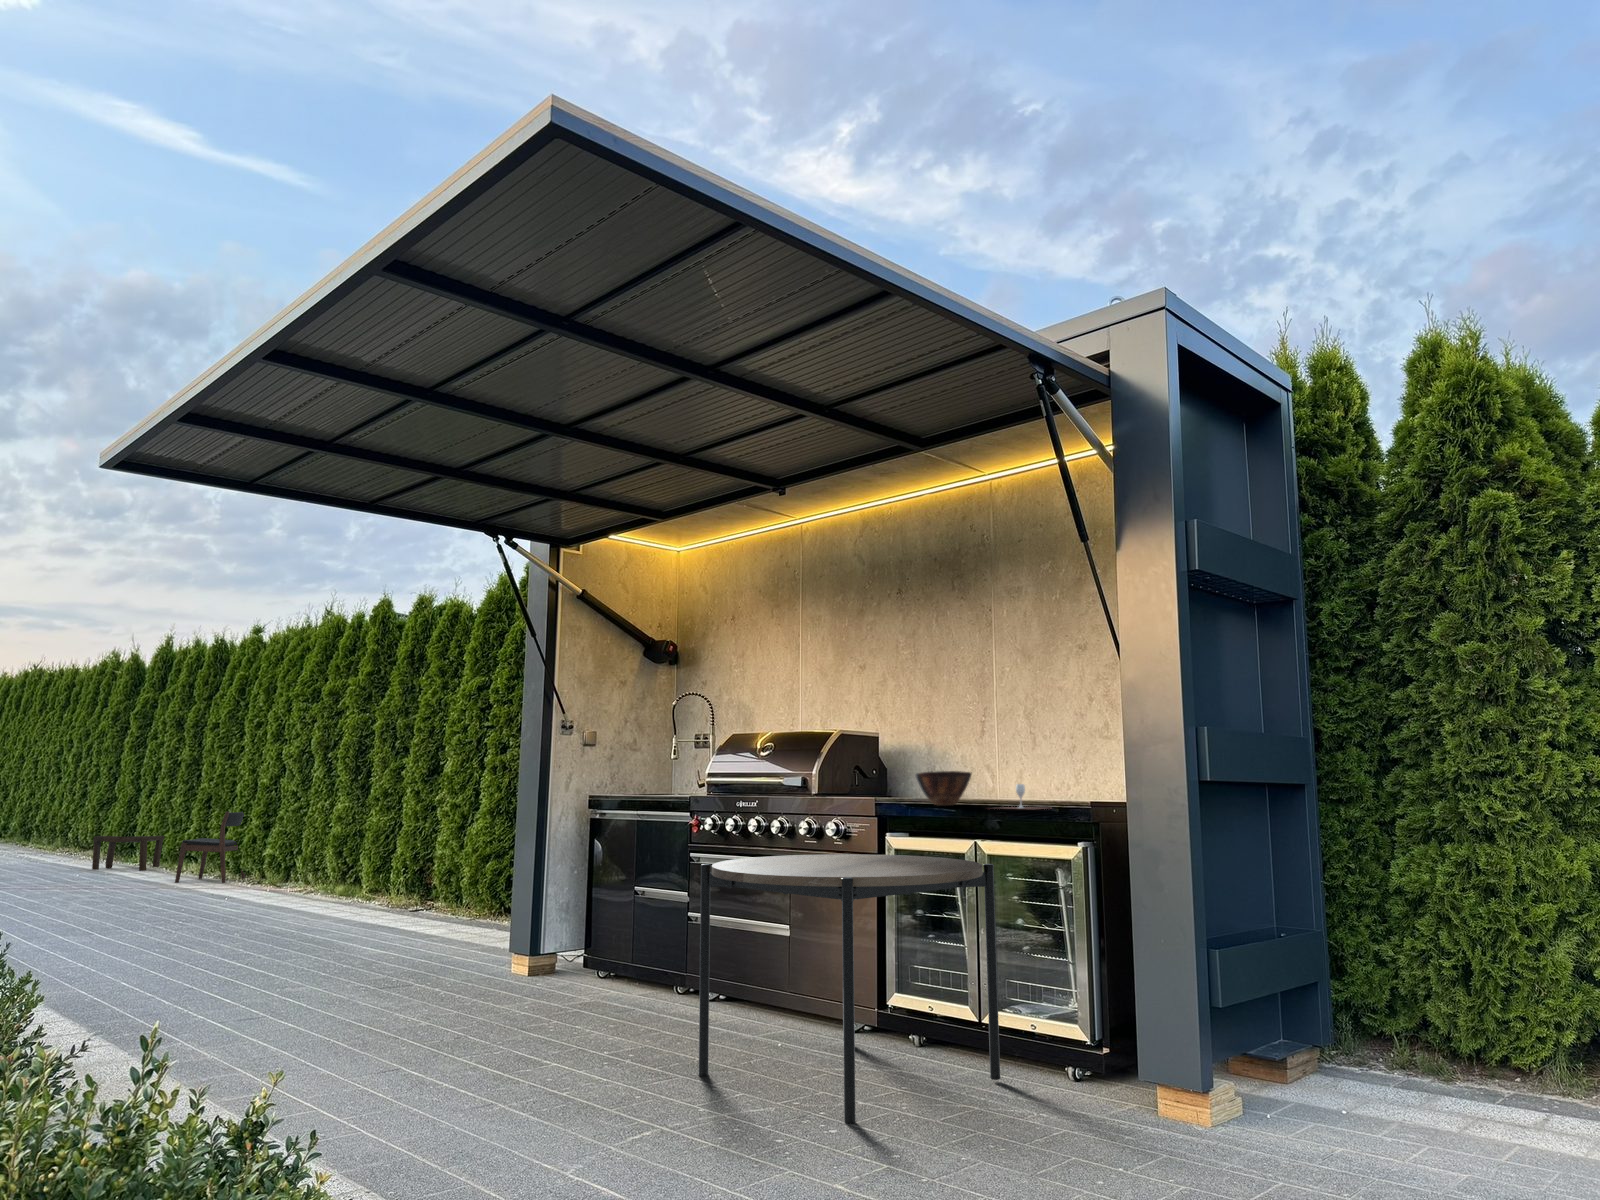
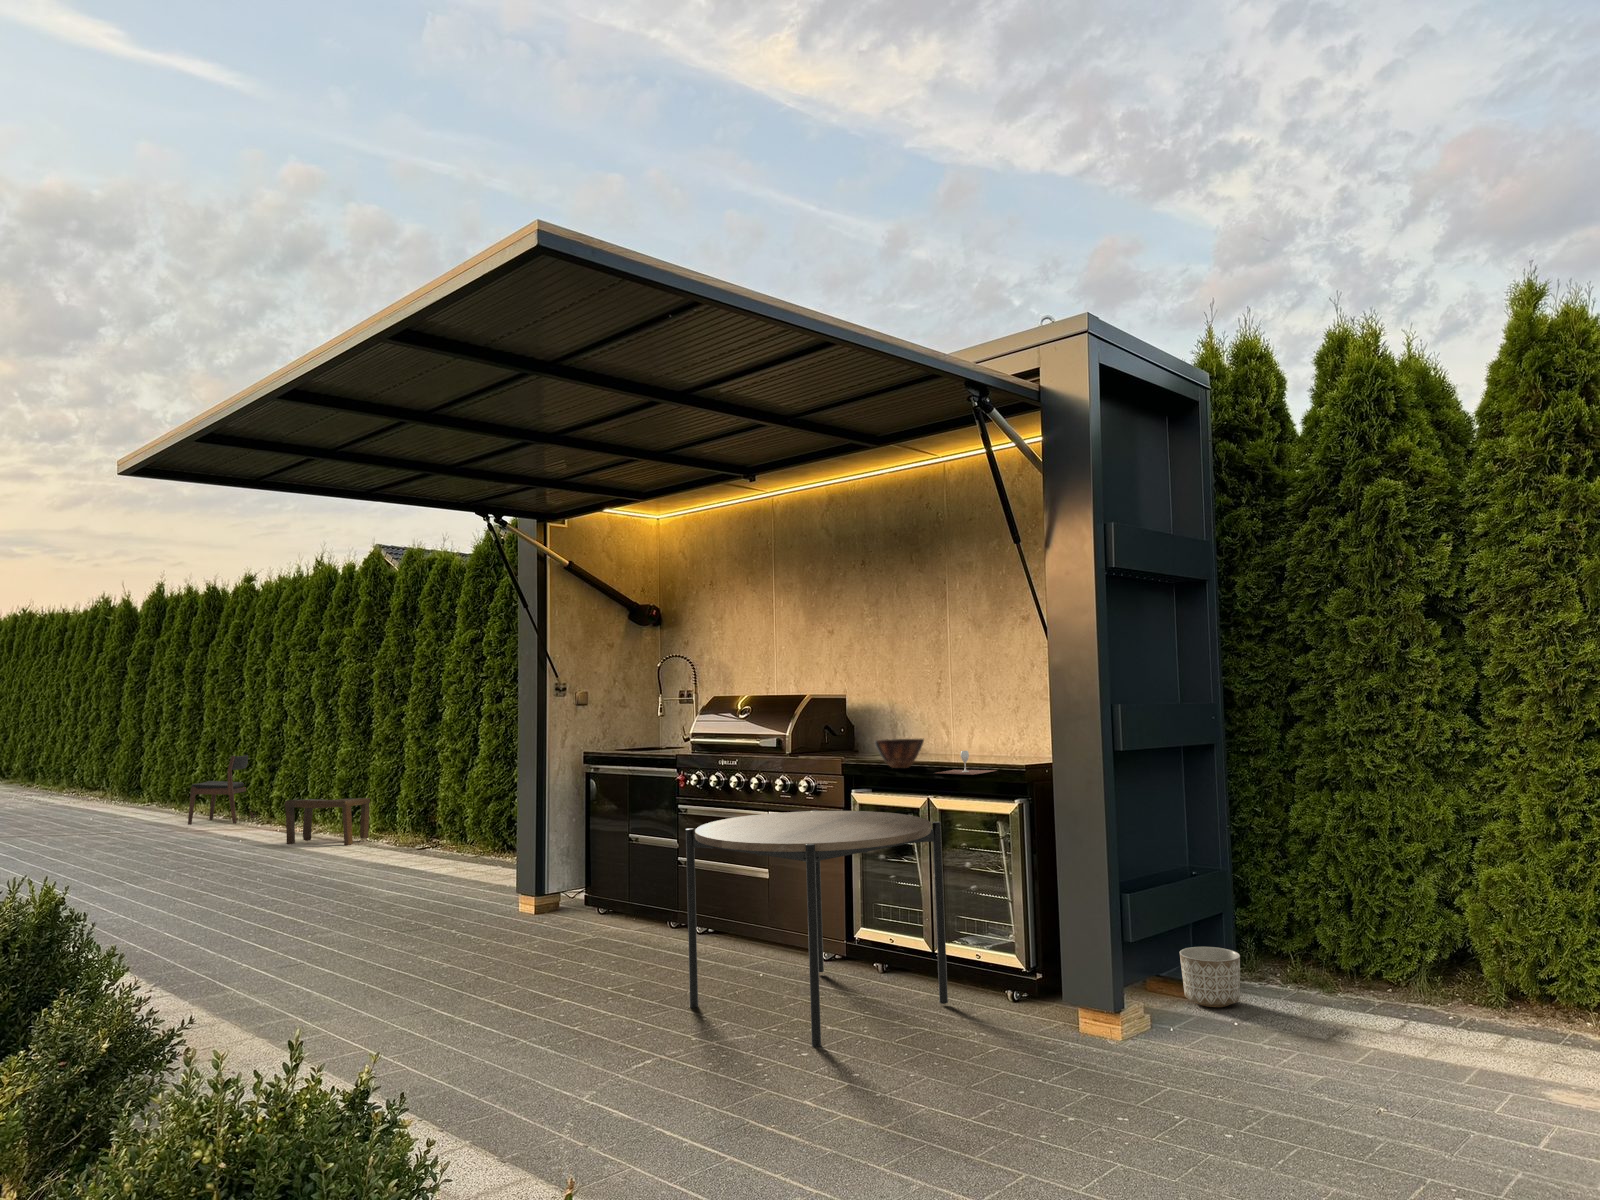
bench: present [92,836,164,871] -> present [285,798,370,845]
planter: none [1271,1021,1345,1094] -> present [1180,947,1240,1007]

